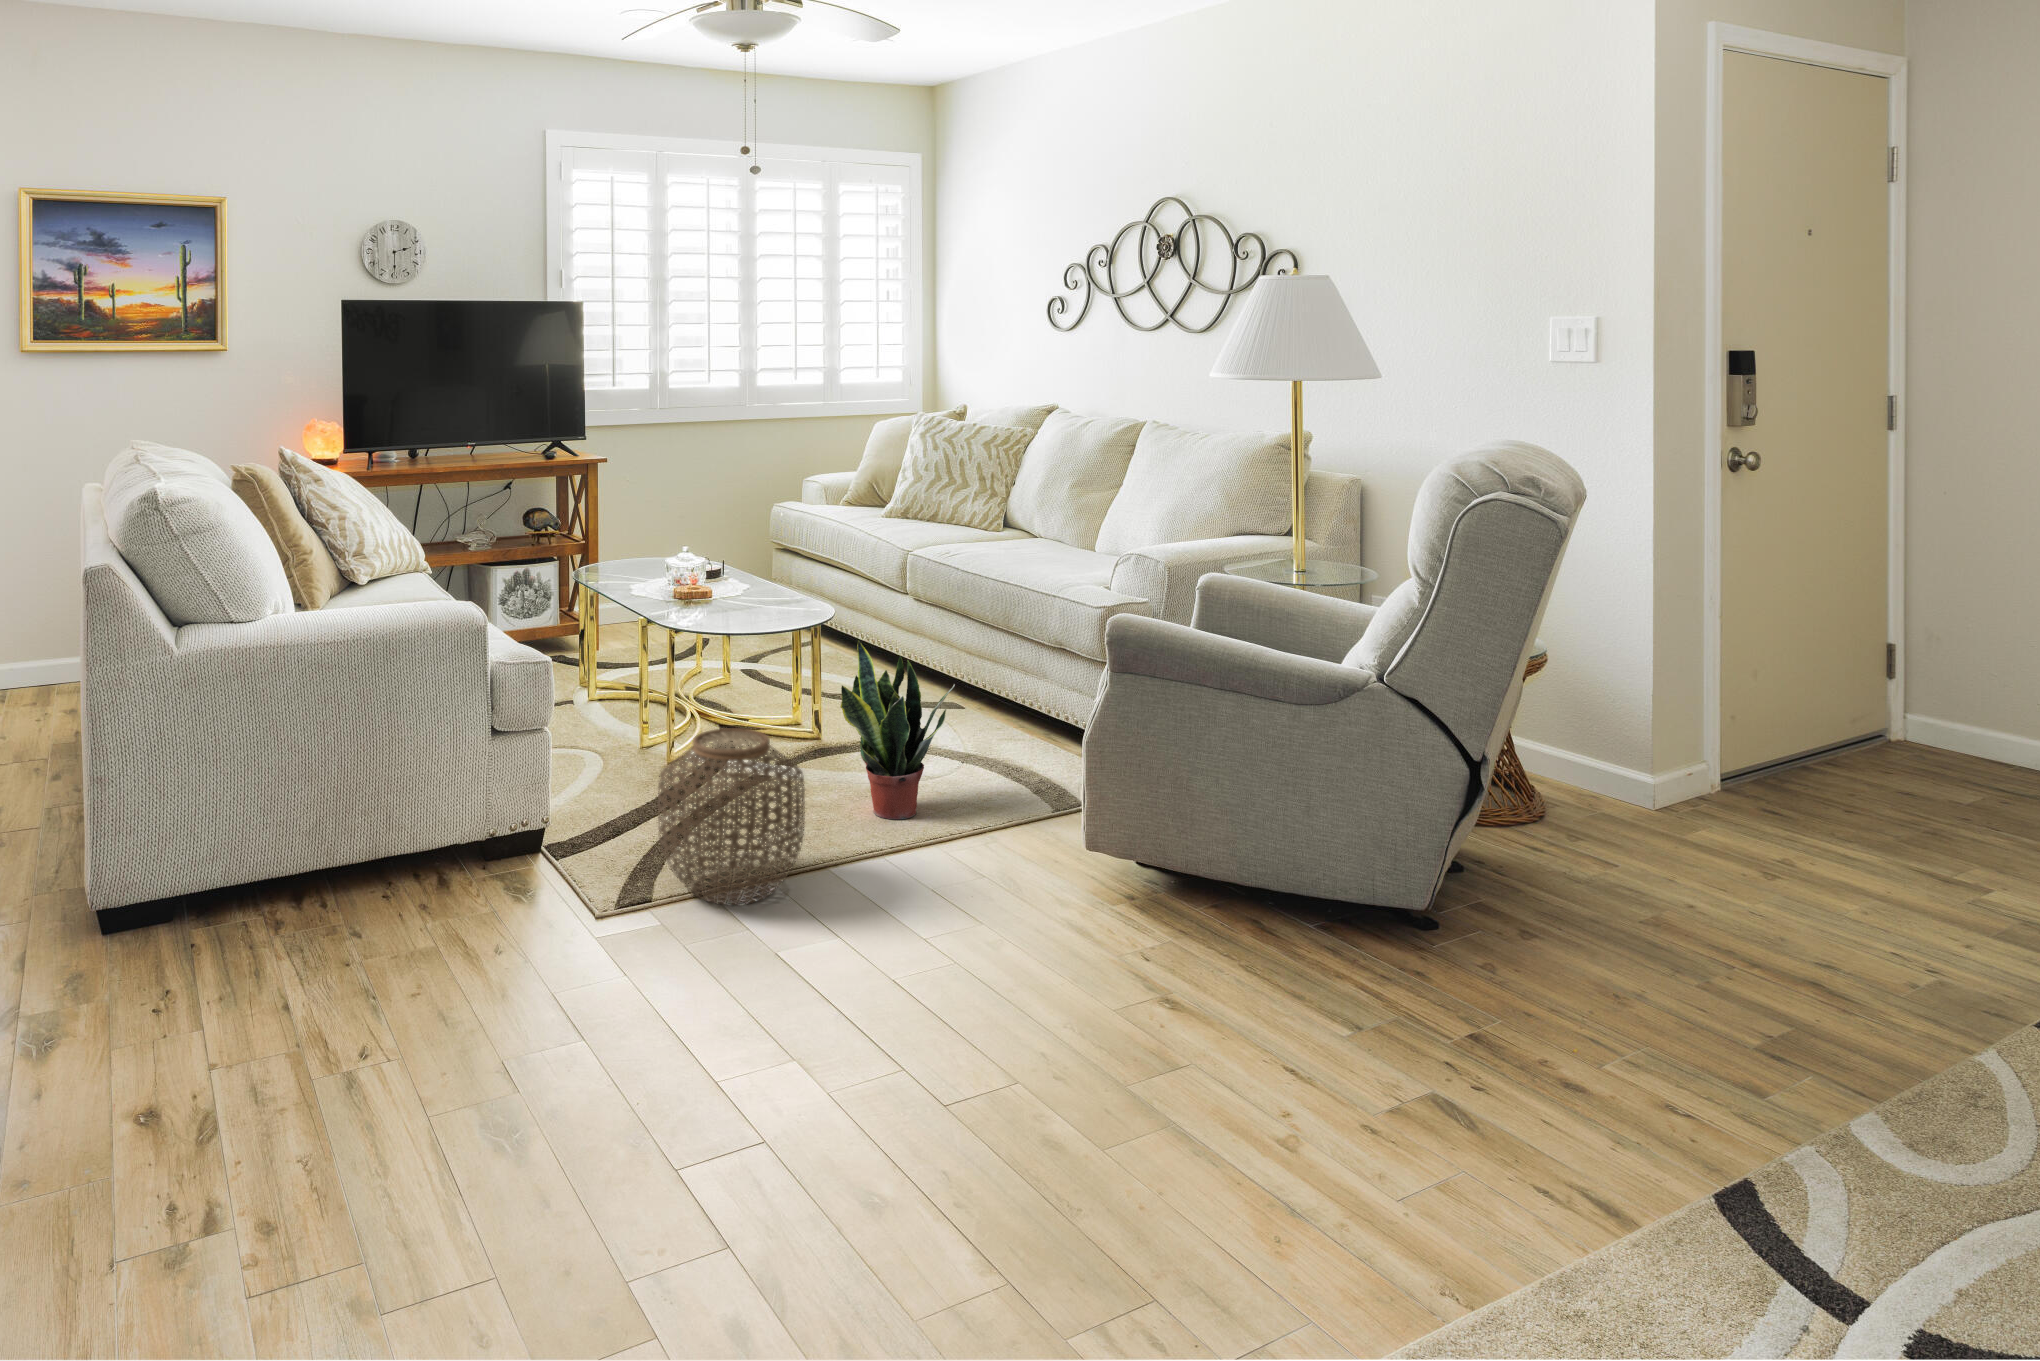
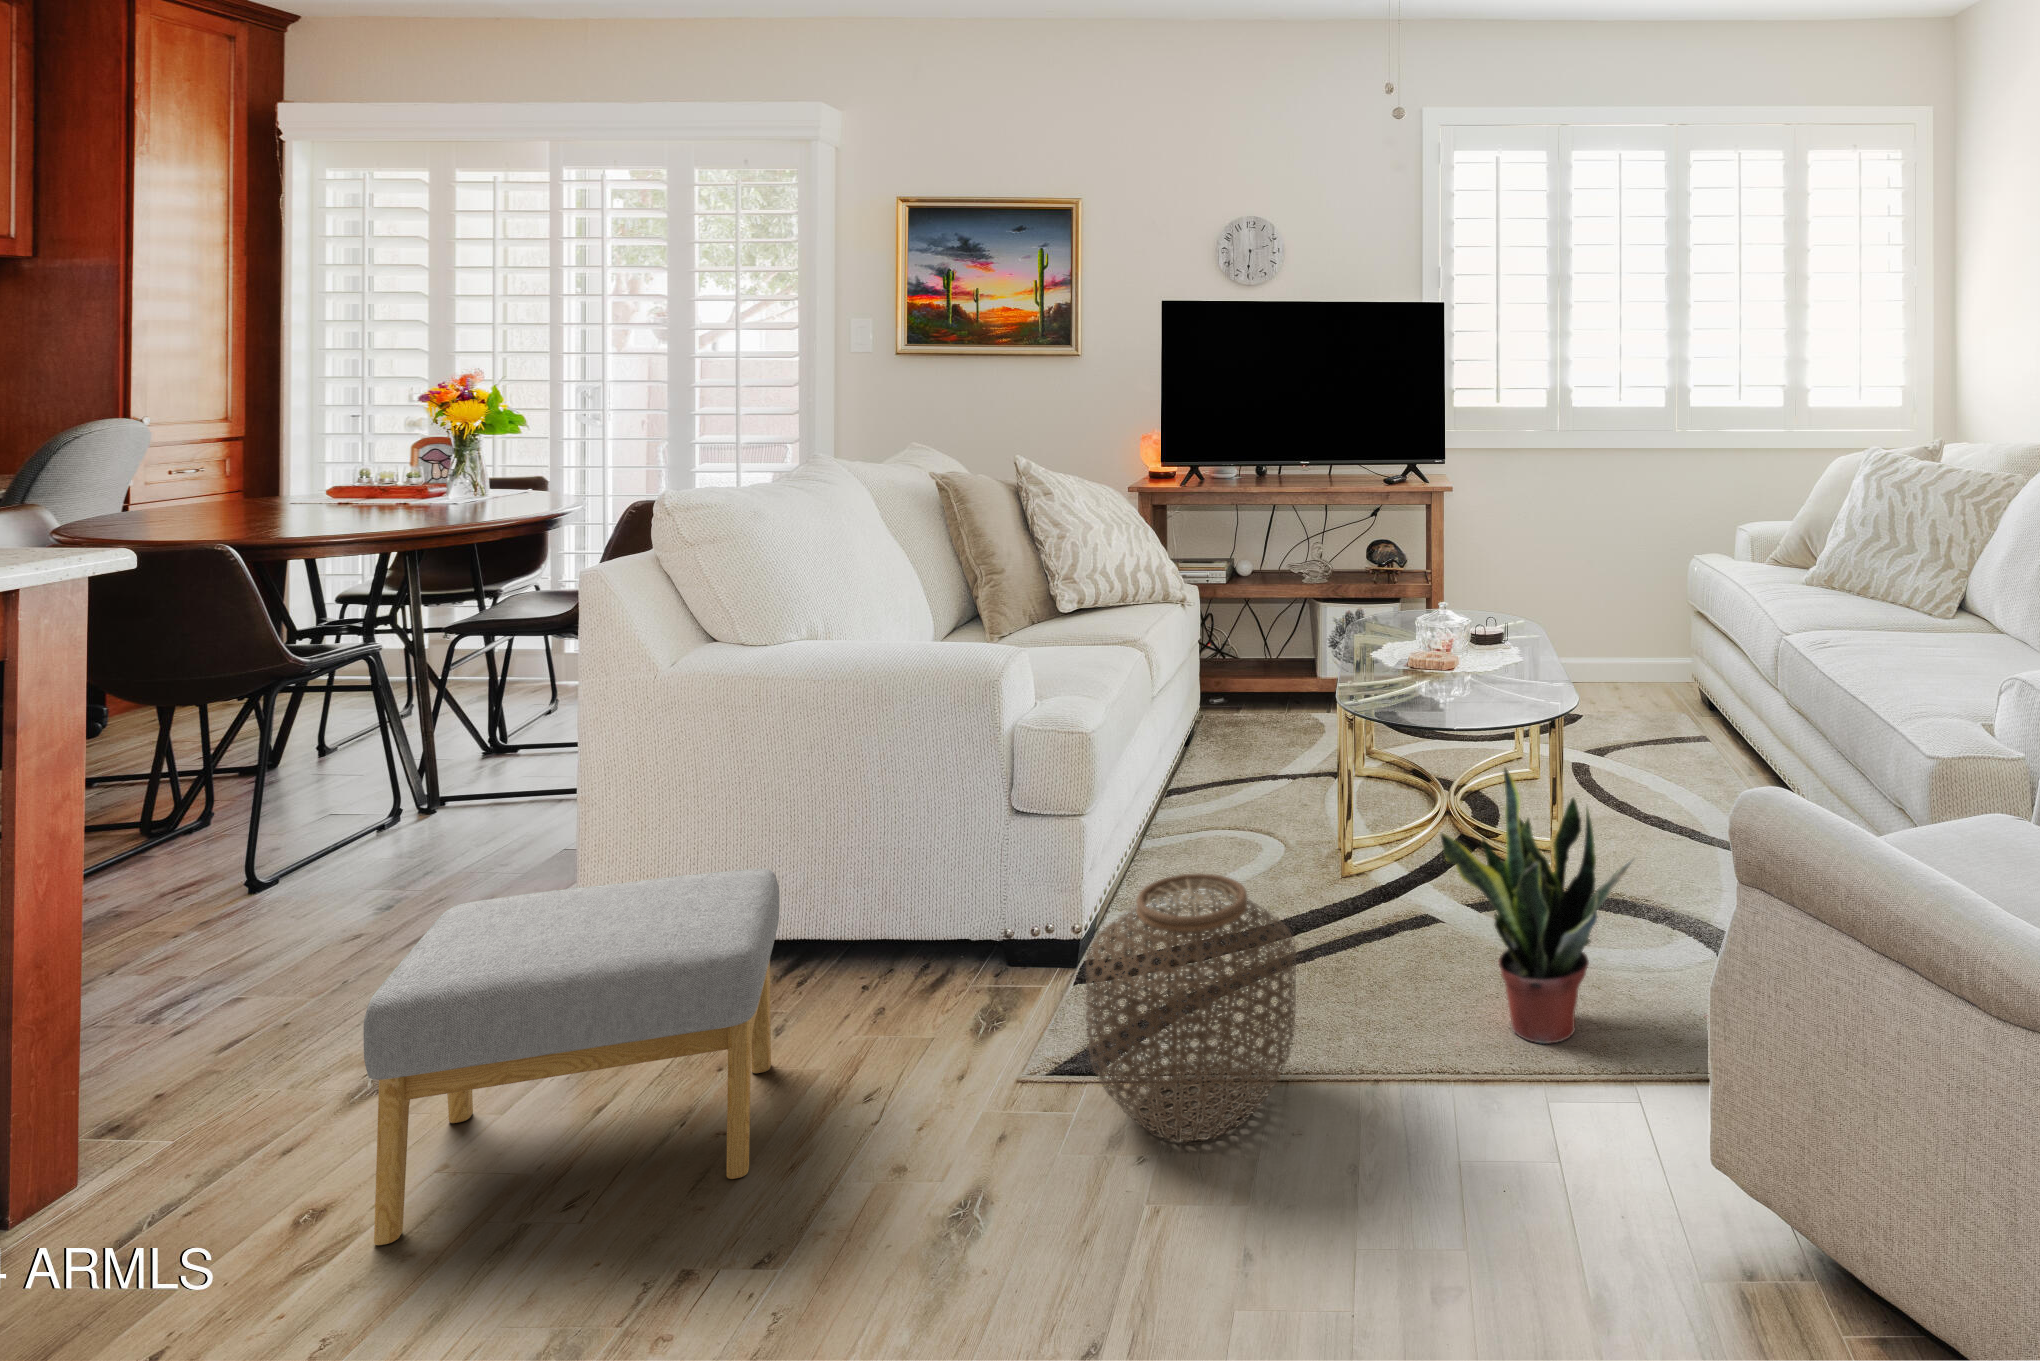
footstool: none [164,777,480,1074] -> present [363,869,780,1245]

